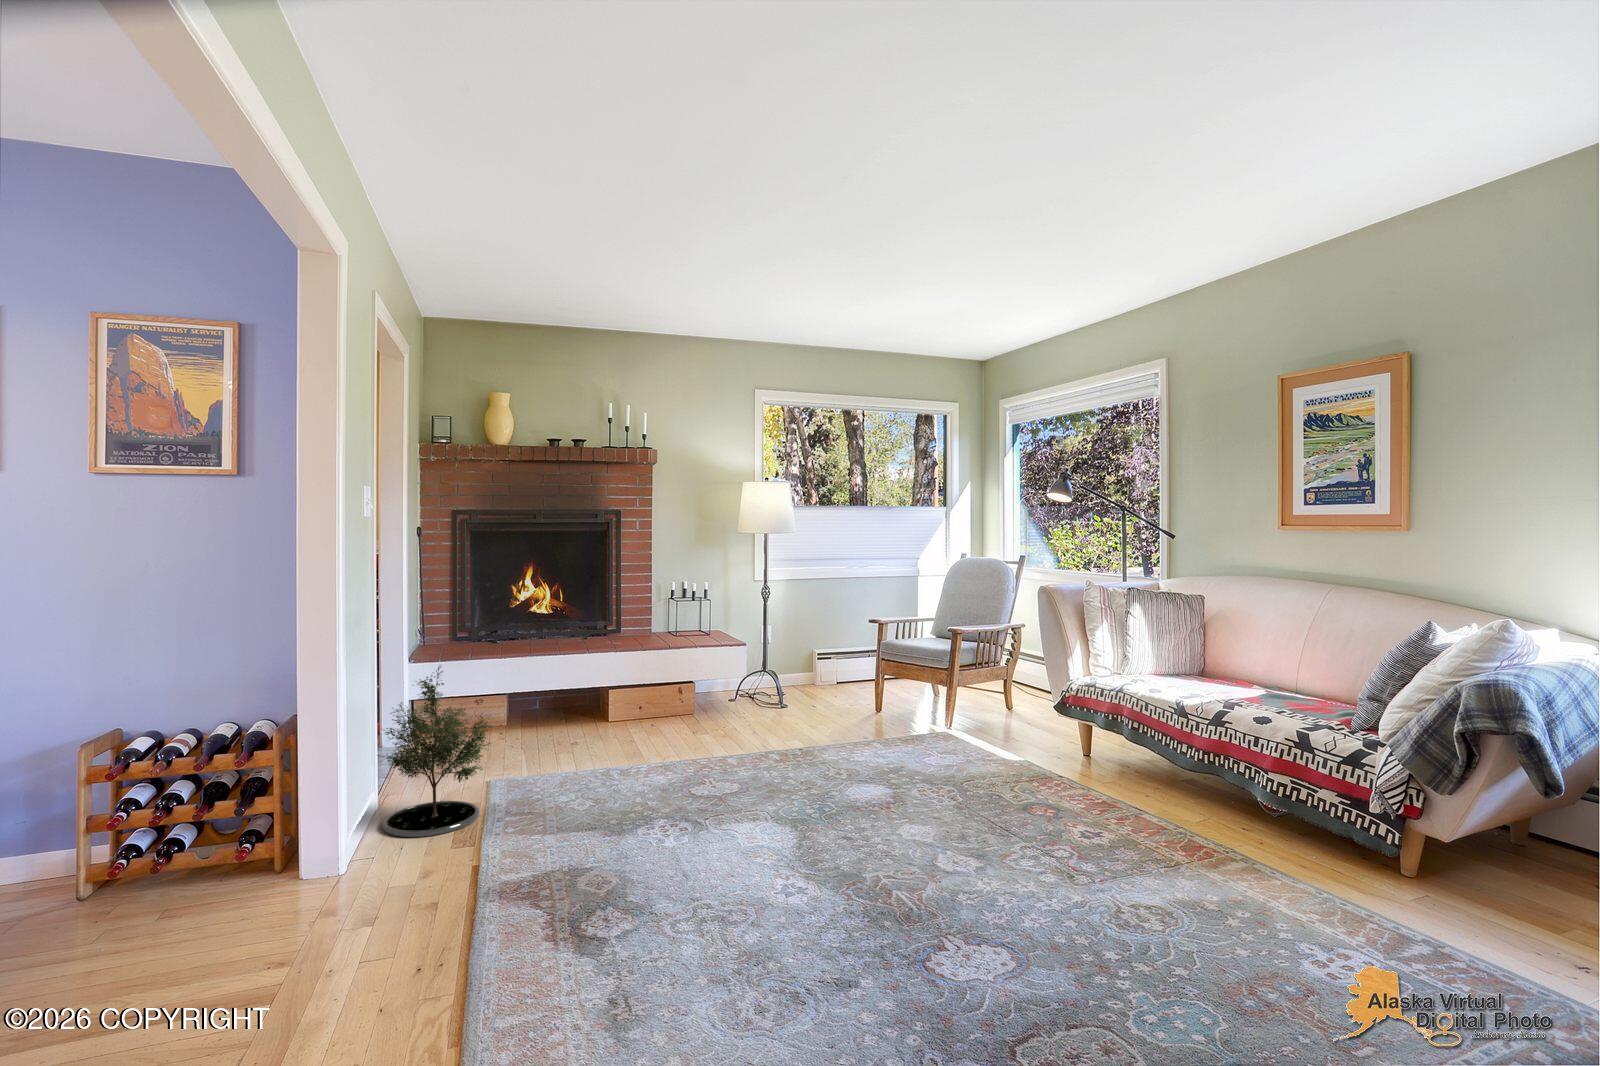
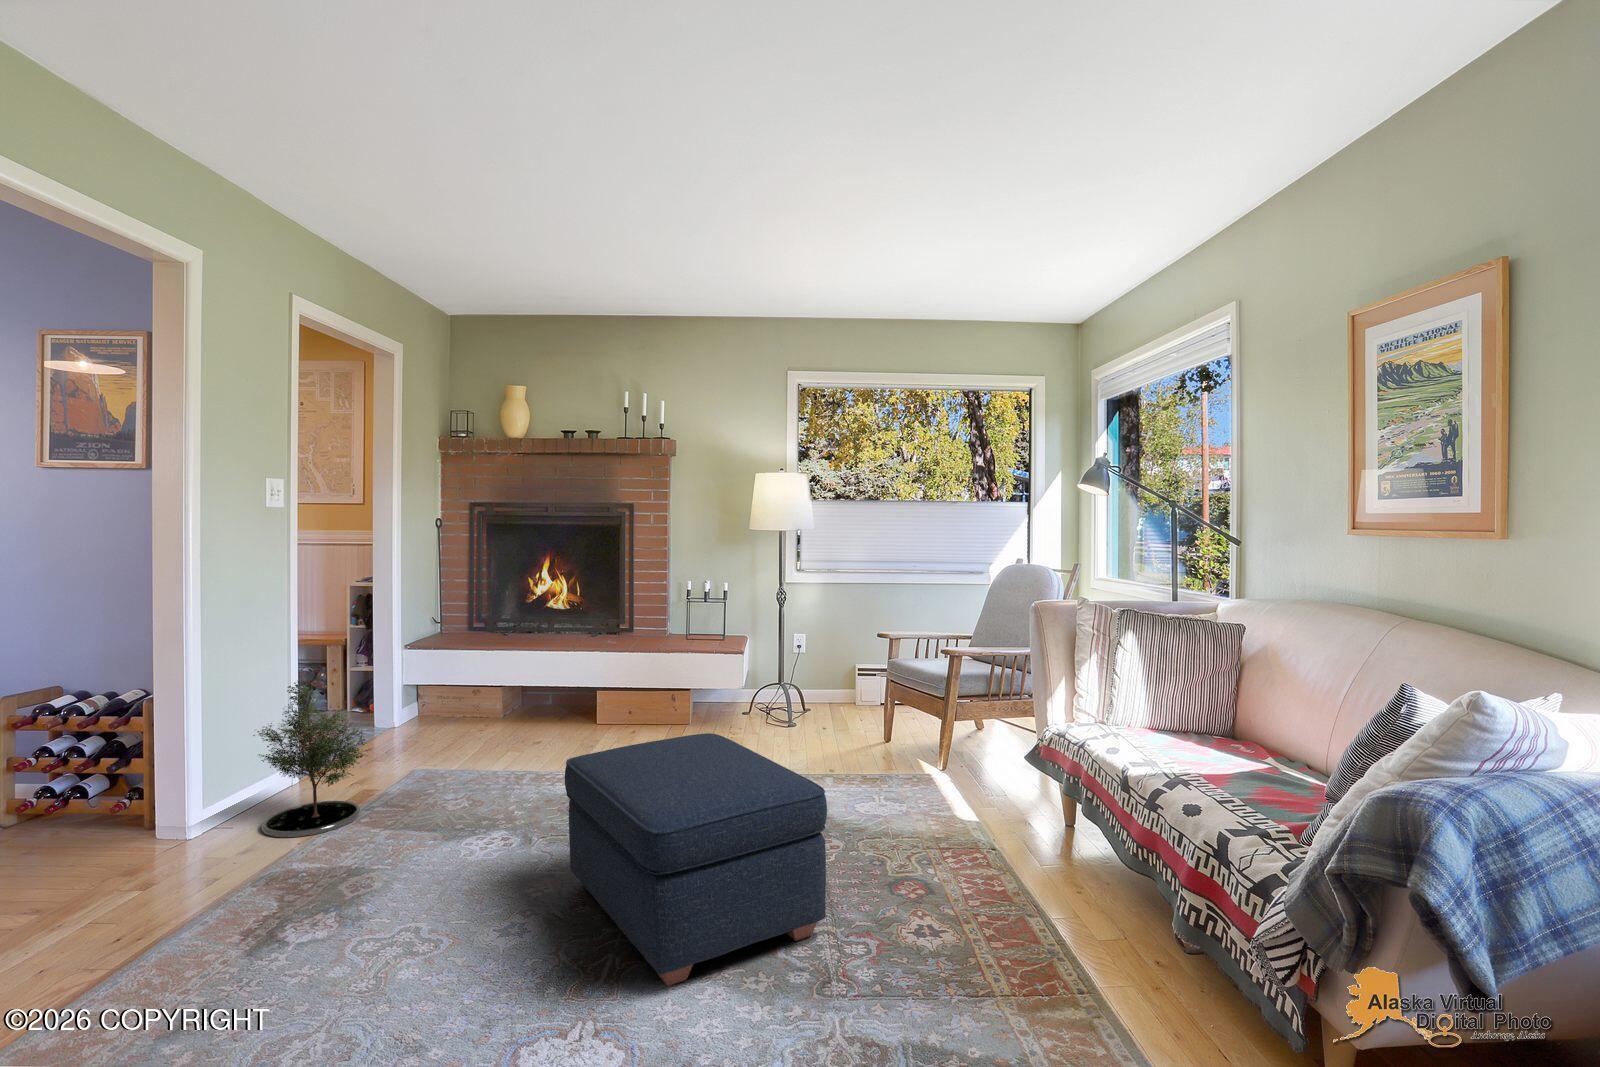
ottoman: none [768,700,1021,891] -> present [565,733,827,986]

